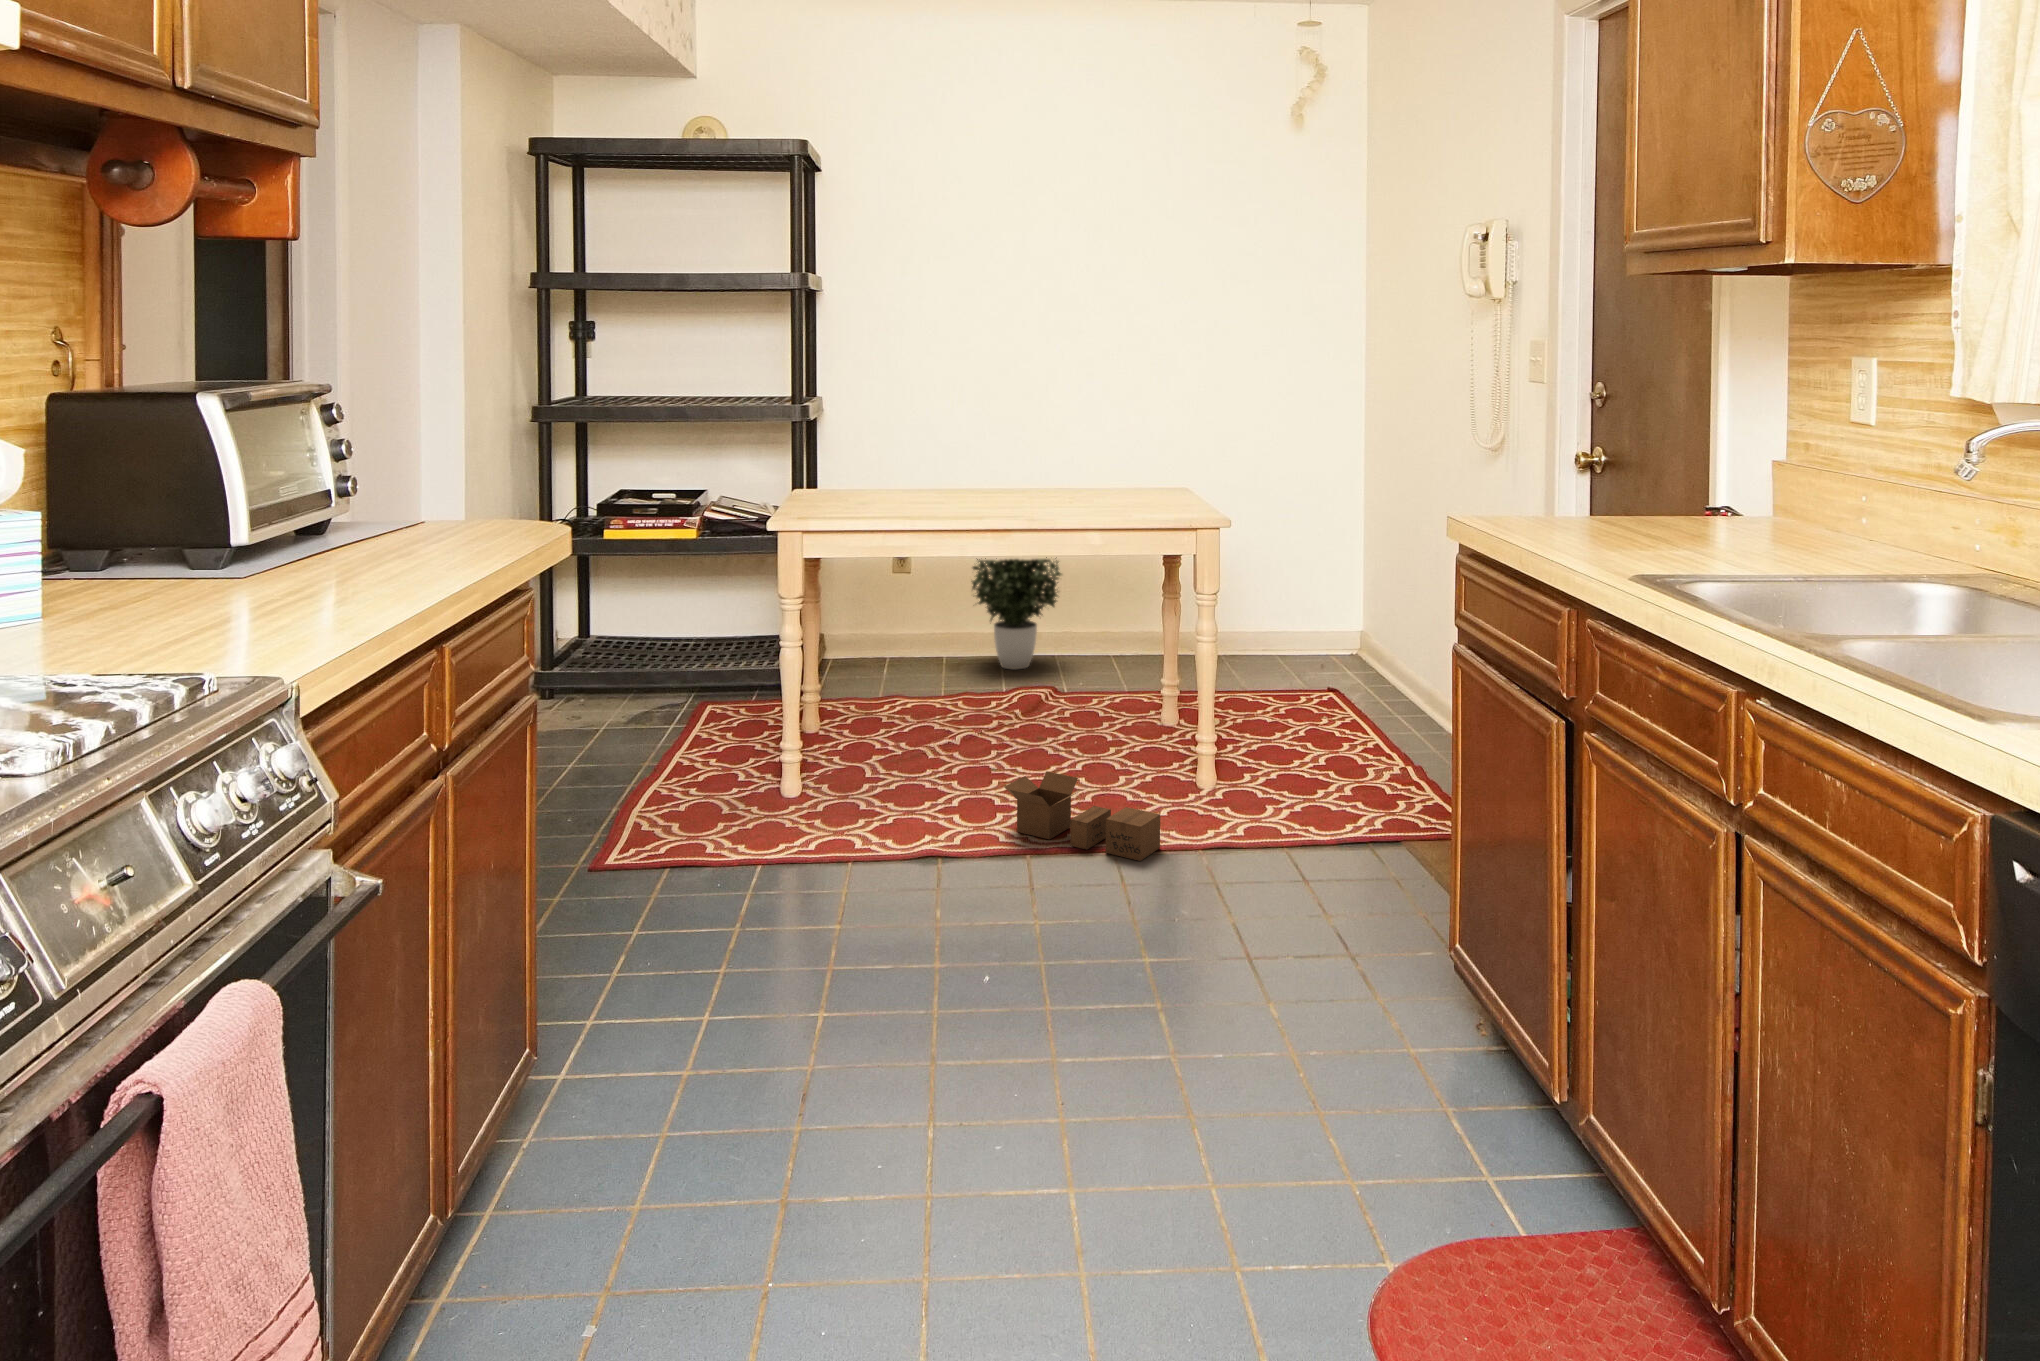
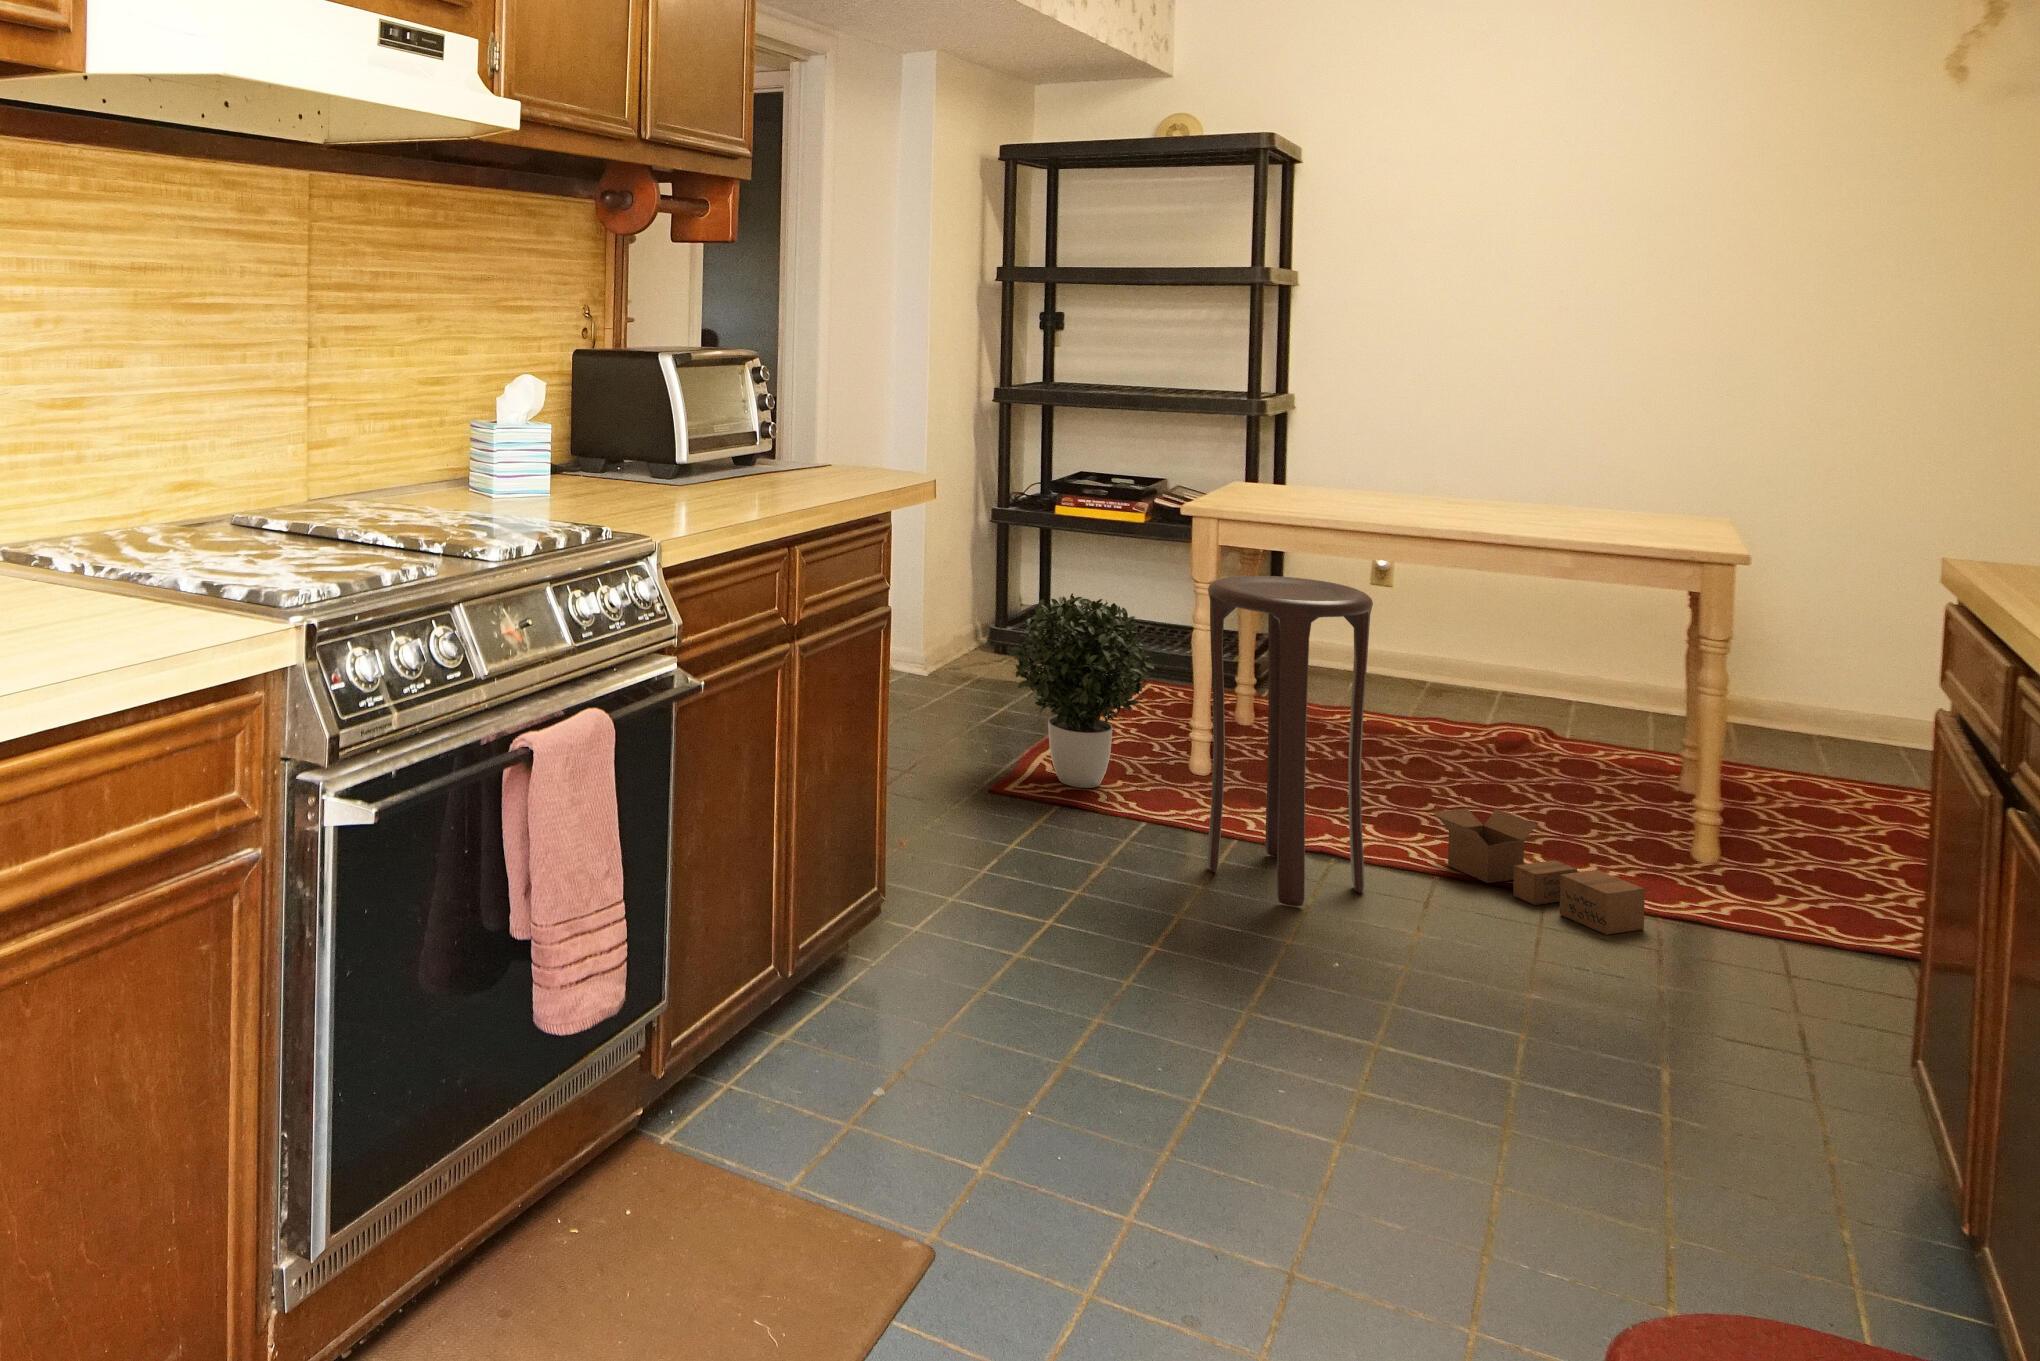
potted plant: present [972,557,1061,669] -> present [1010,593,1154,788]
stool: none [832,592,973,912] -> present [1207,576,1373,906]

